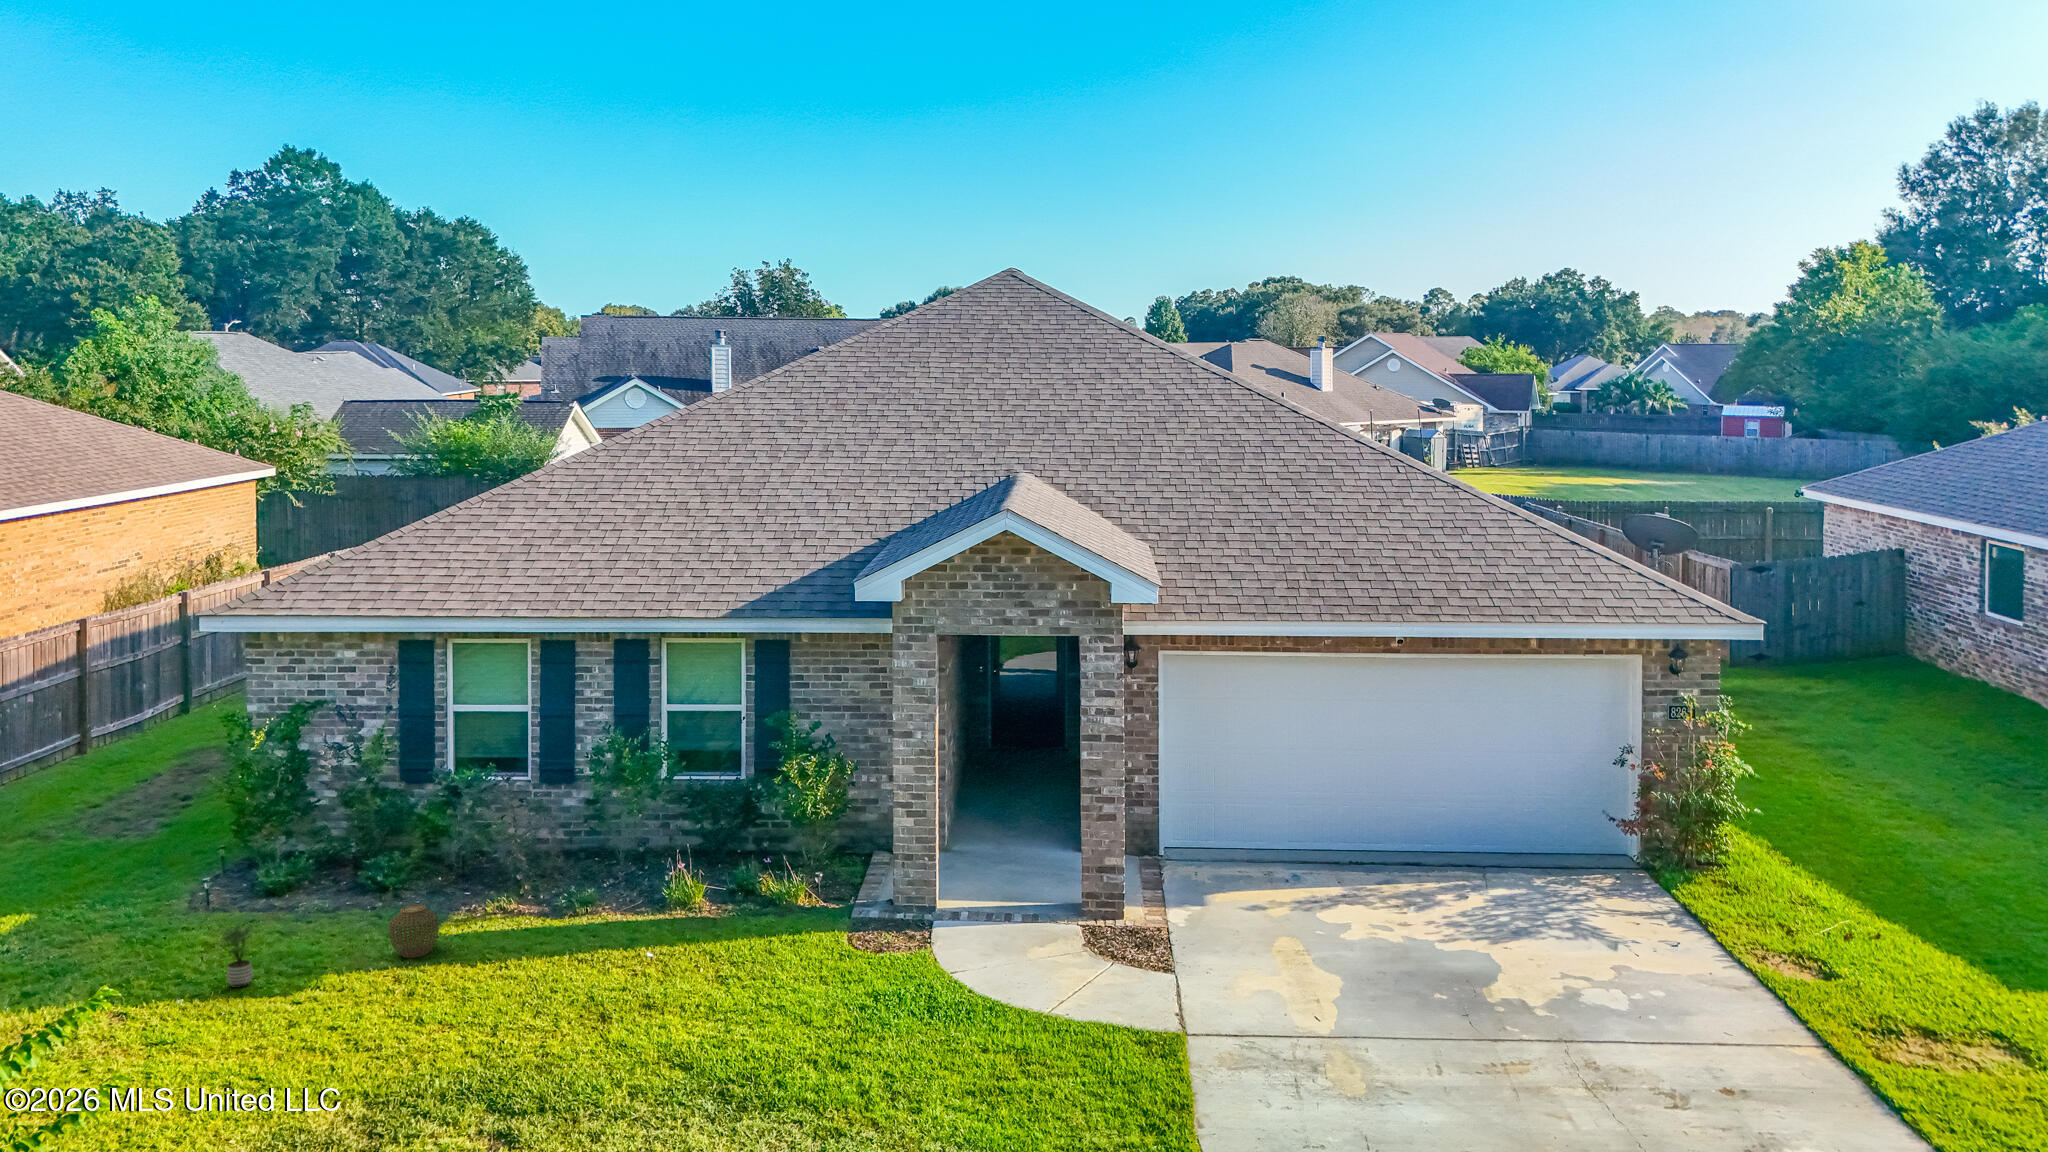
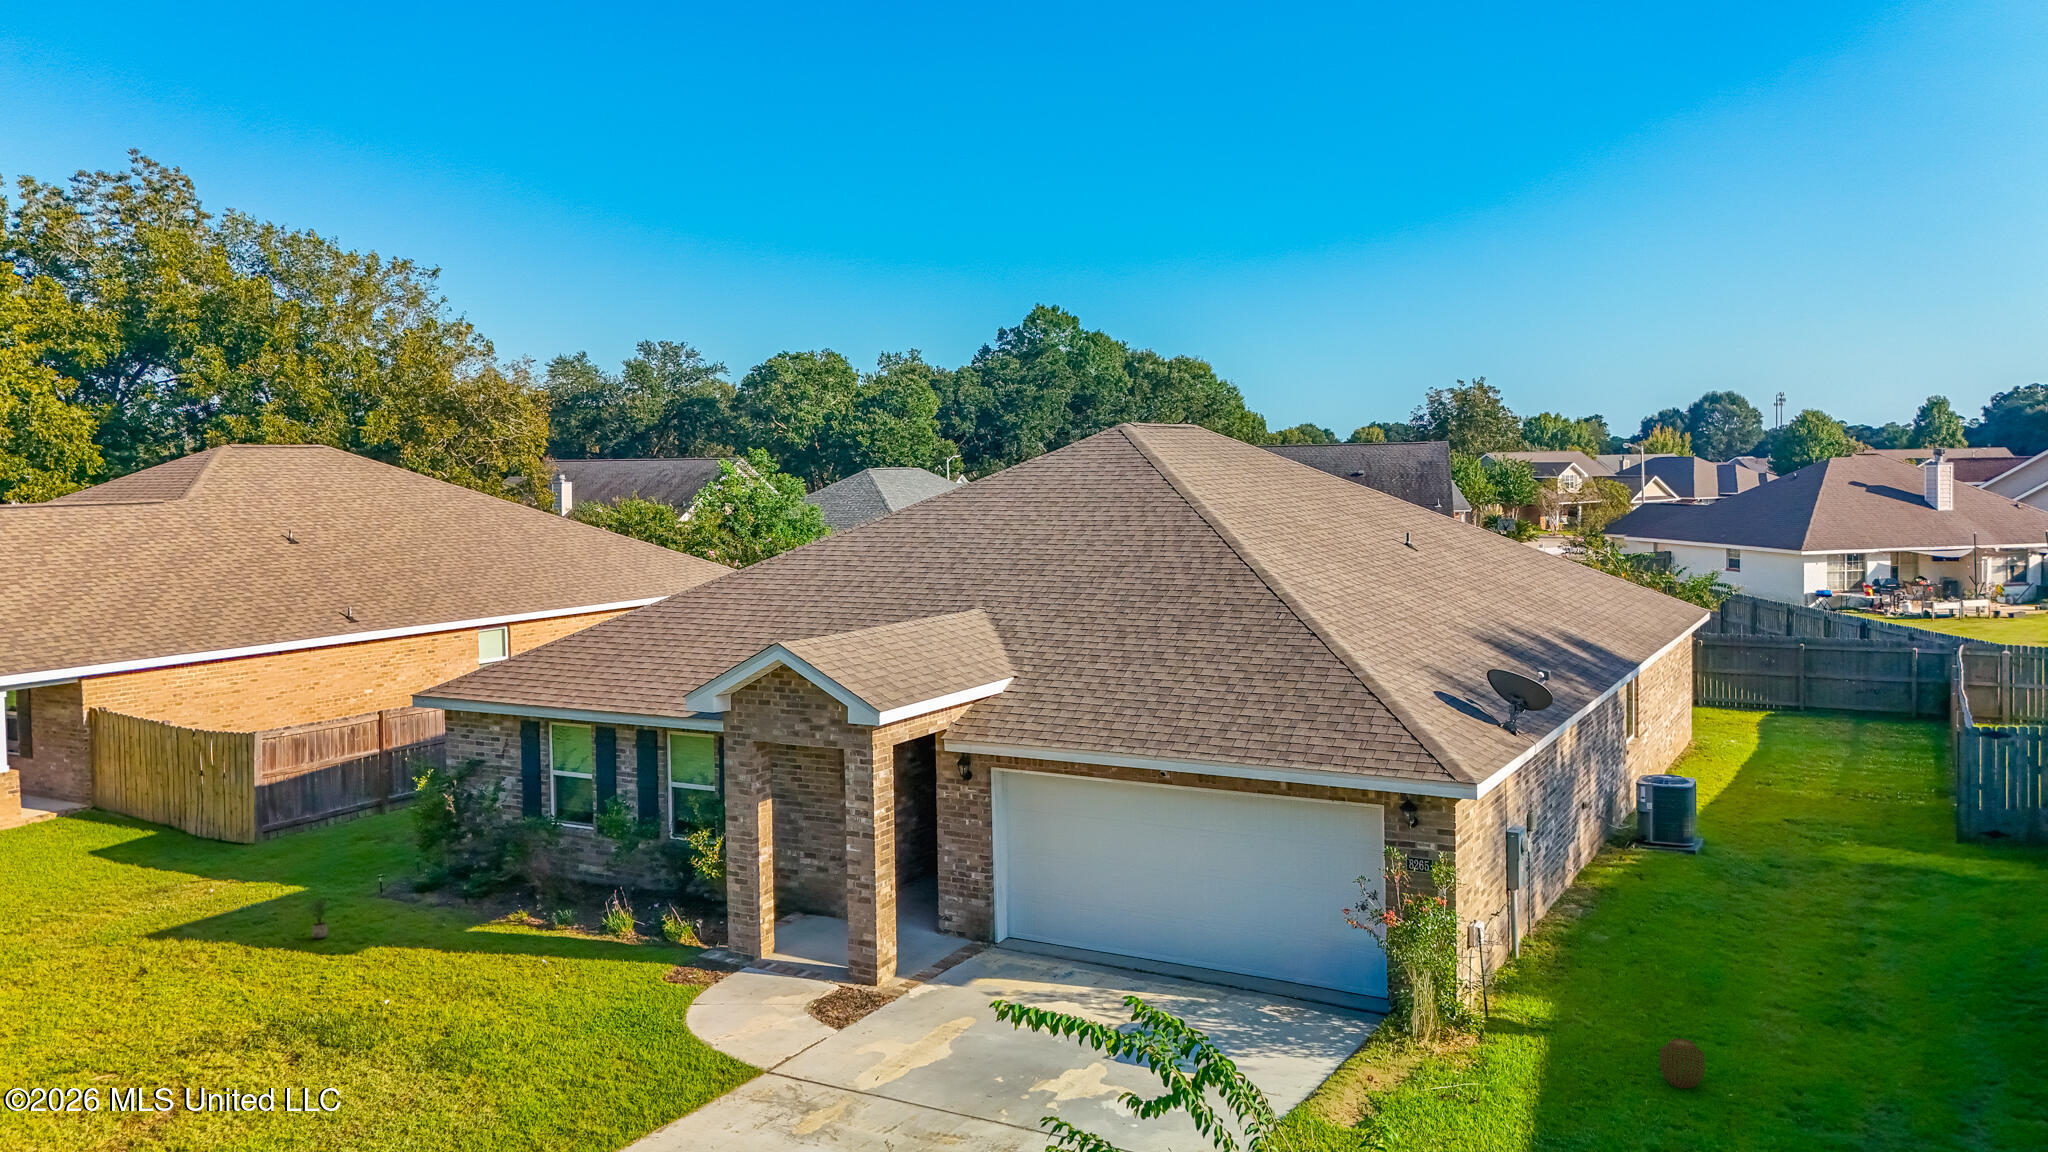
woven basket: present [389,905,439,958] -> present [1660,1038,1705,1088]

